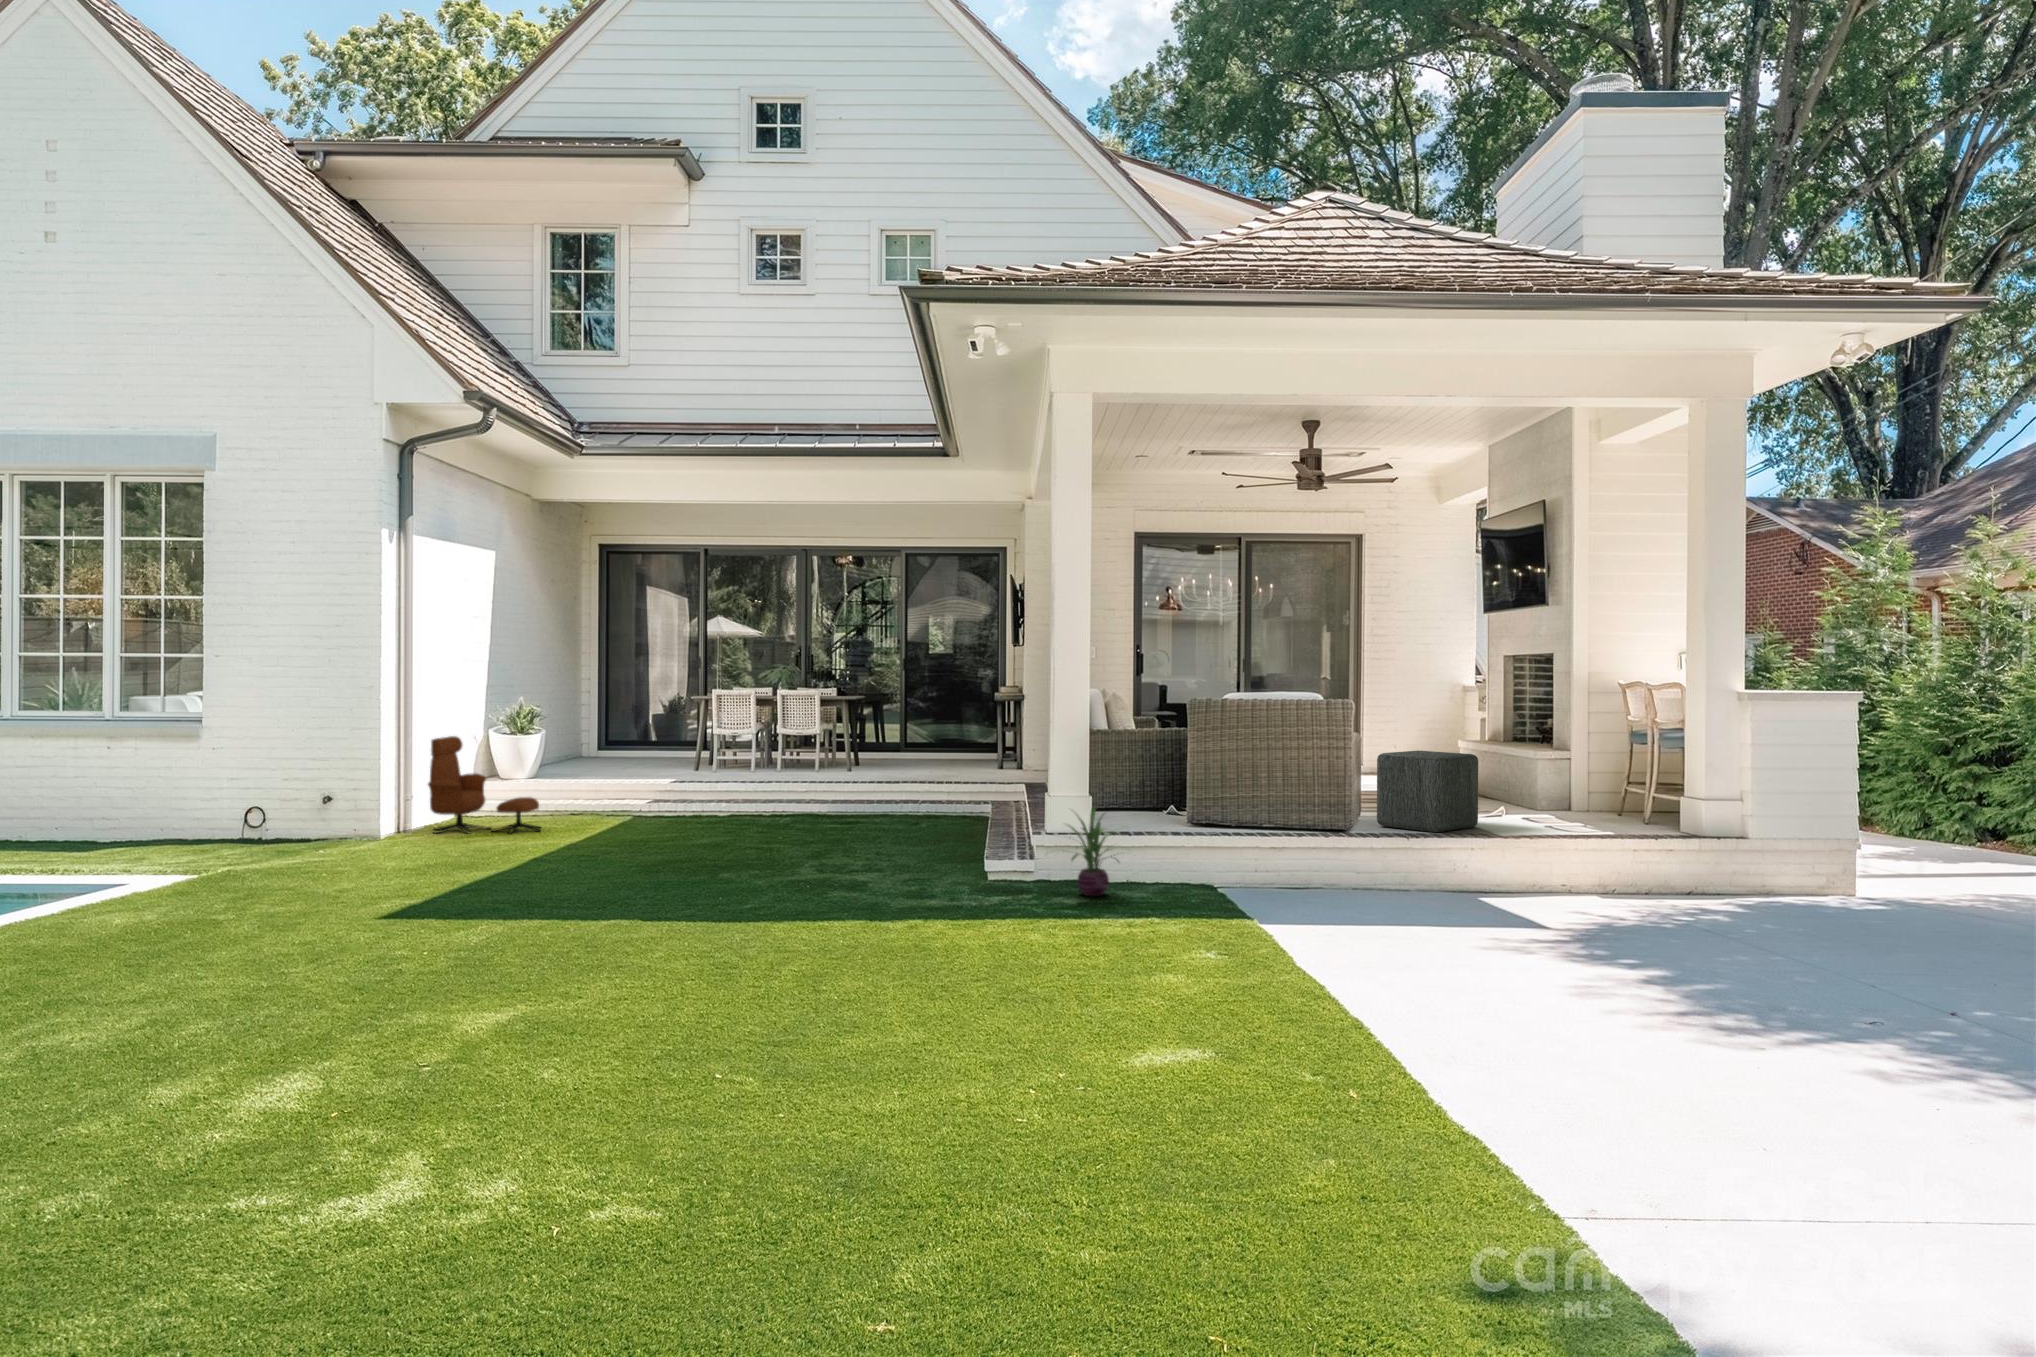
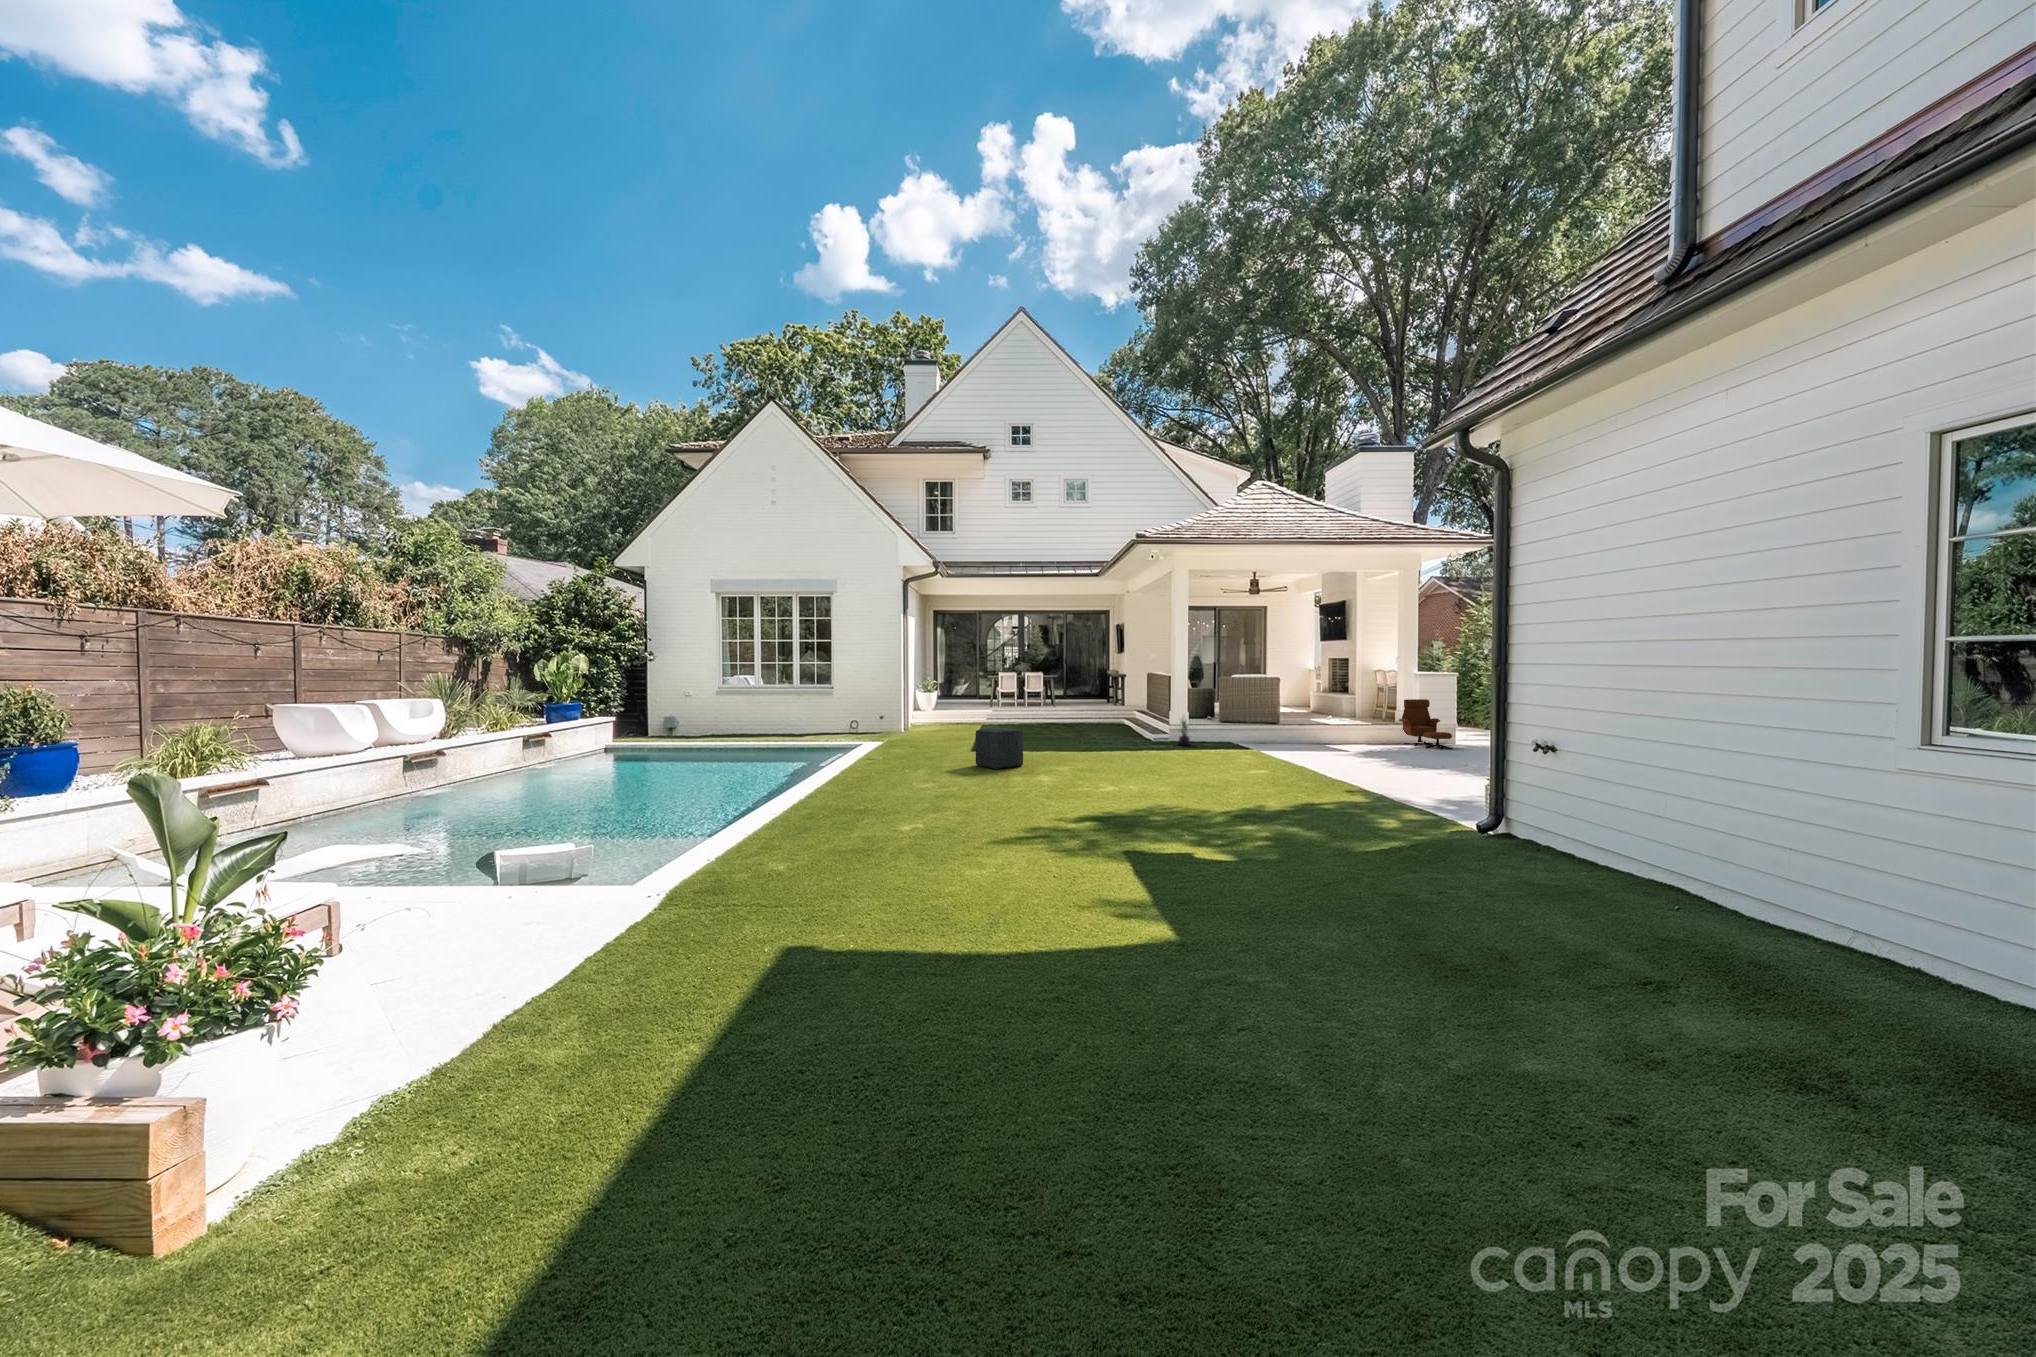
lounge chair: present [428,736,540,834] -> present [1399,699,1452,750]
ottoman: present [1377,750,1478,833] -> present [975,728,1023,769]

